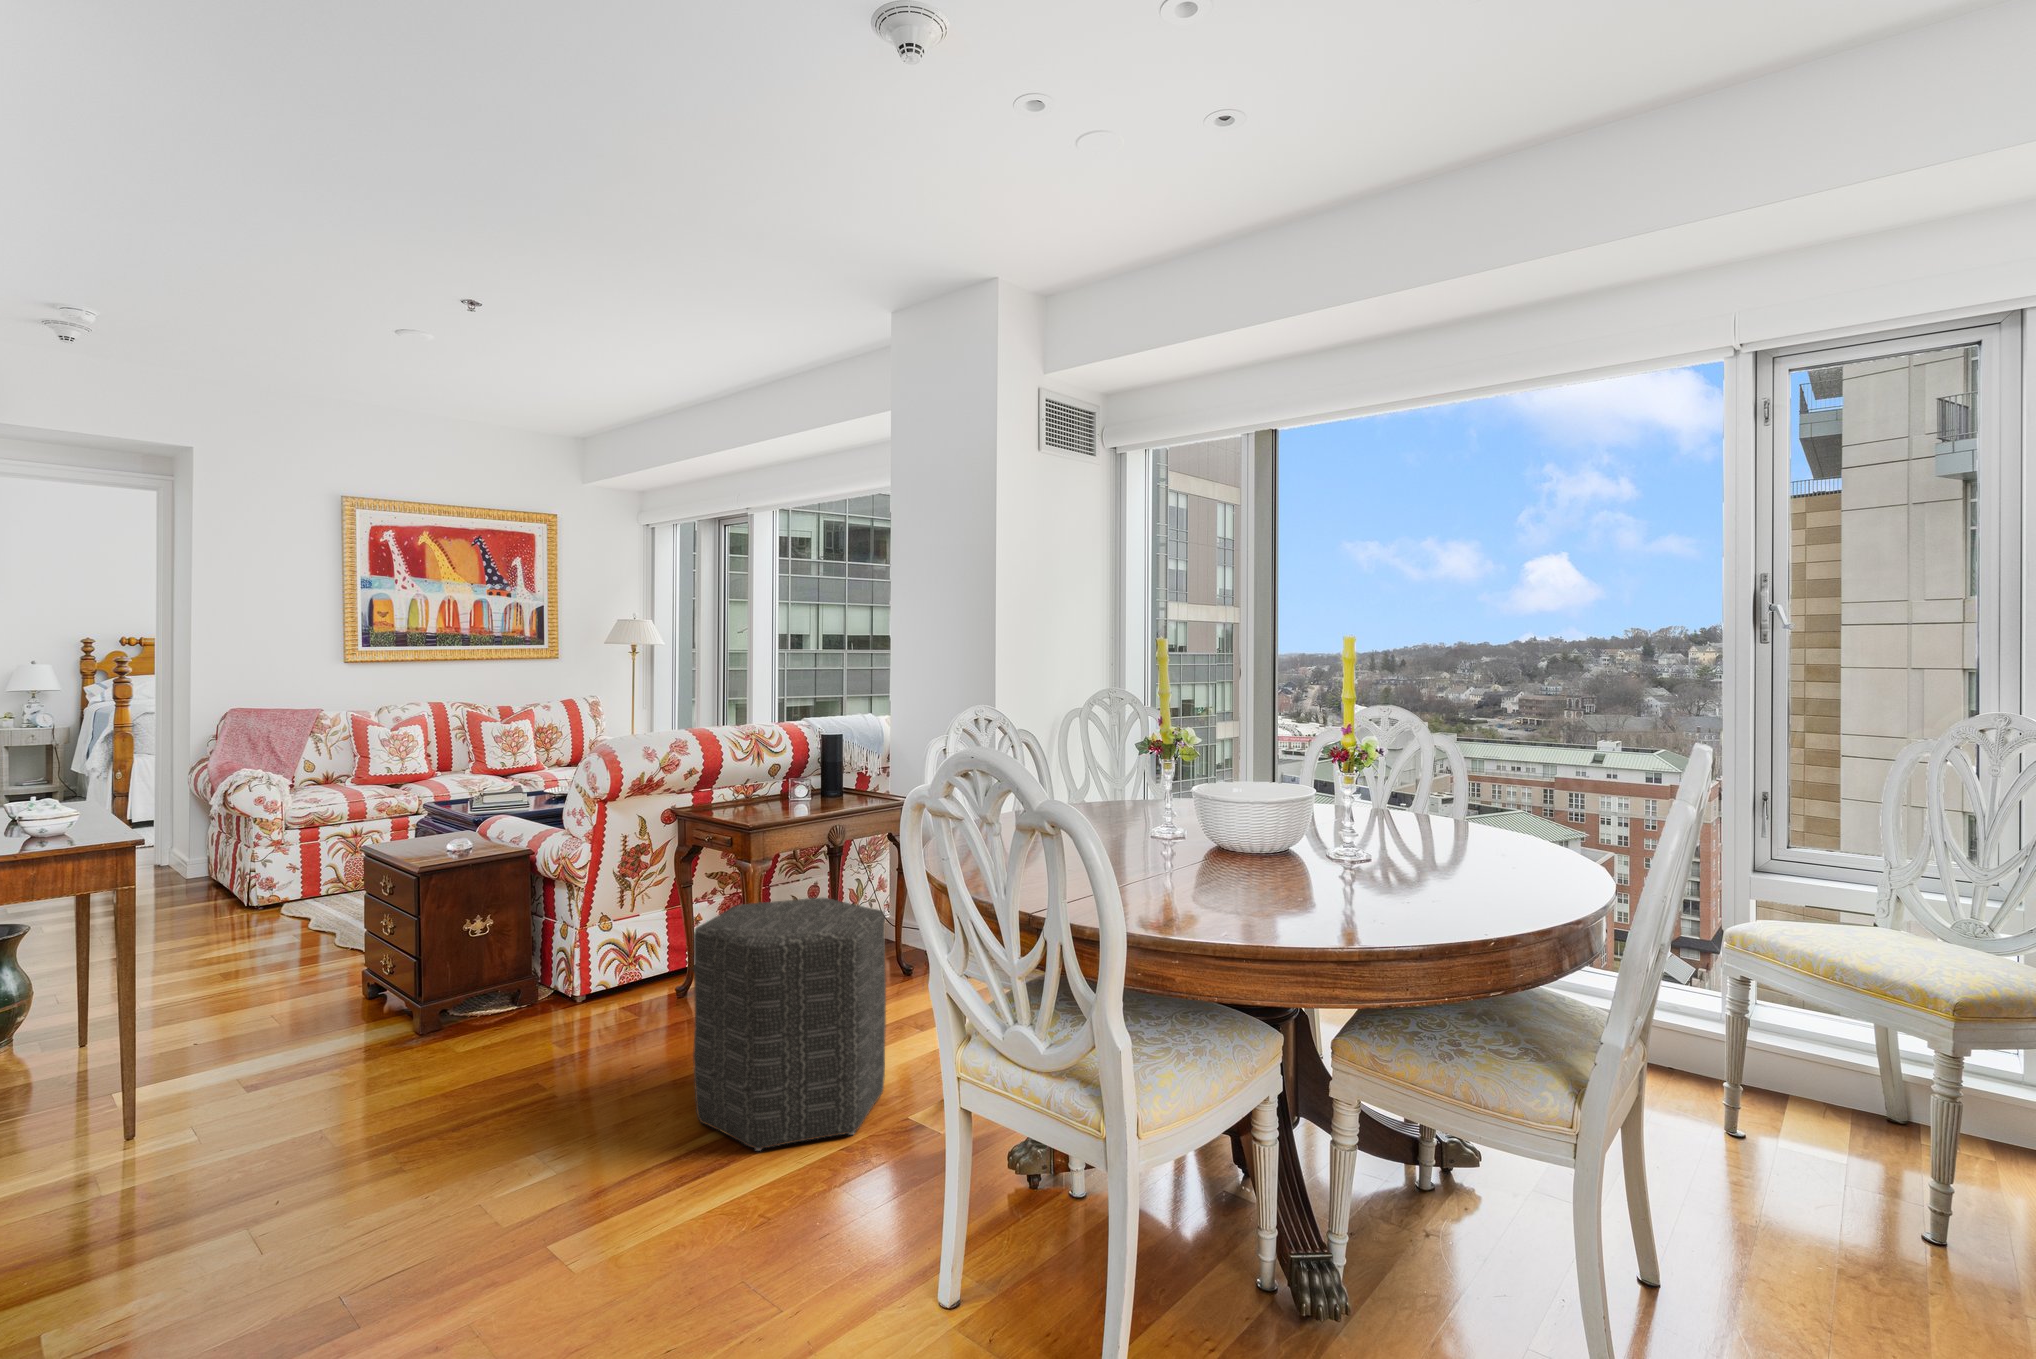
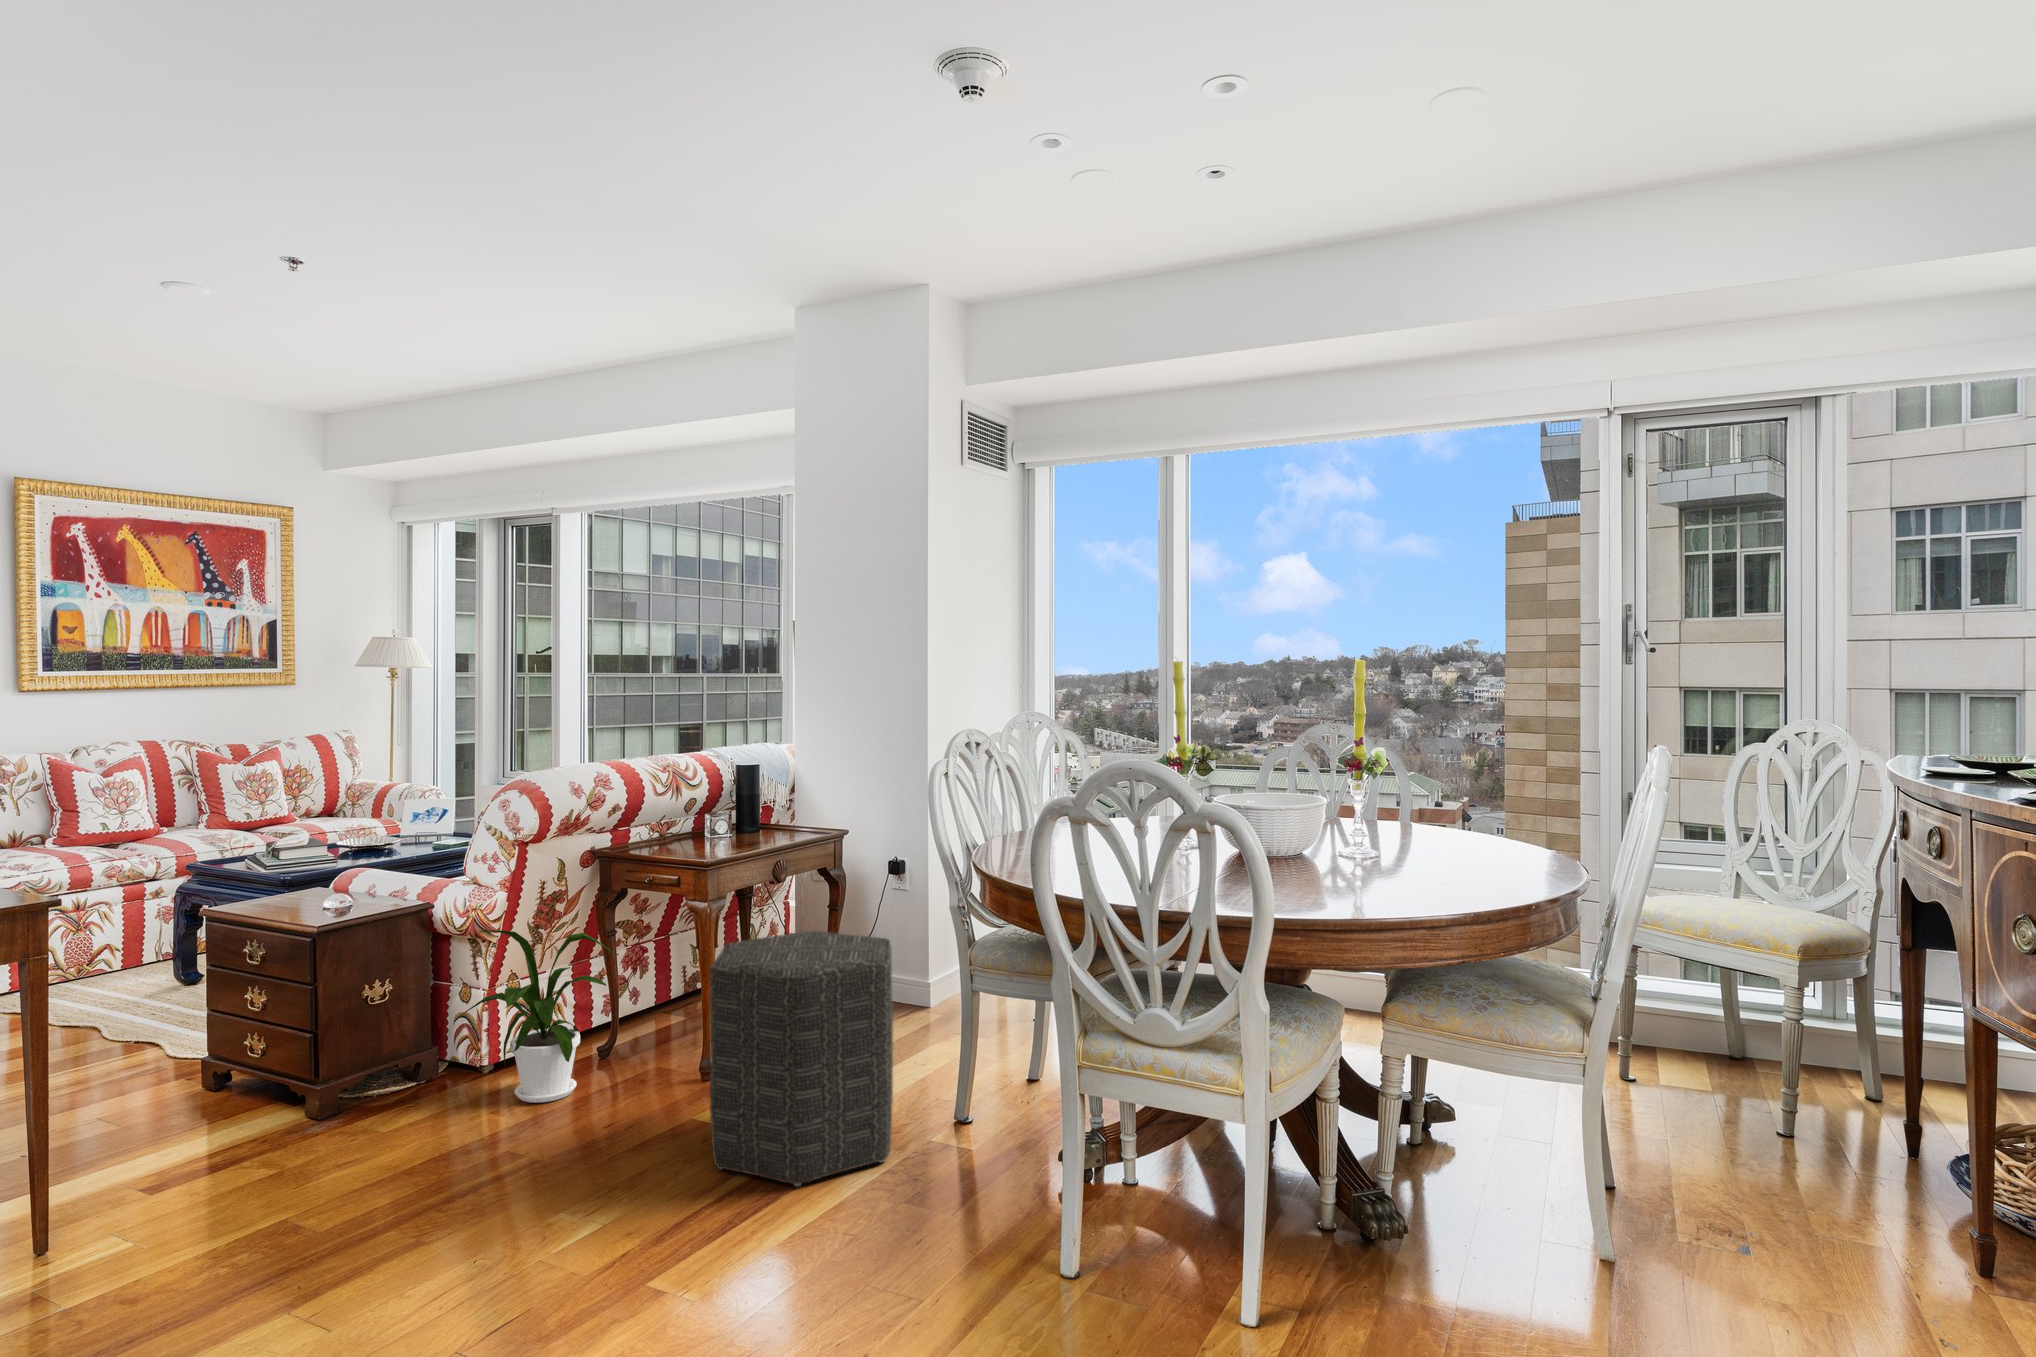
house plant: none [541,878,673,1035] -> present [455,930,613,1103]

